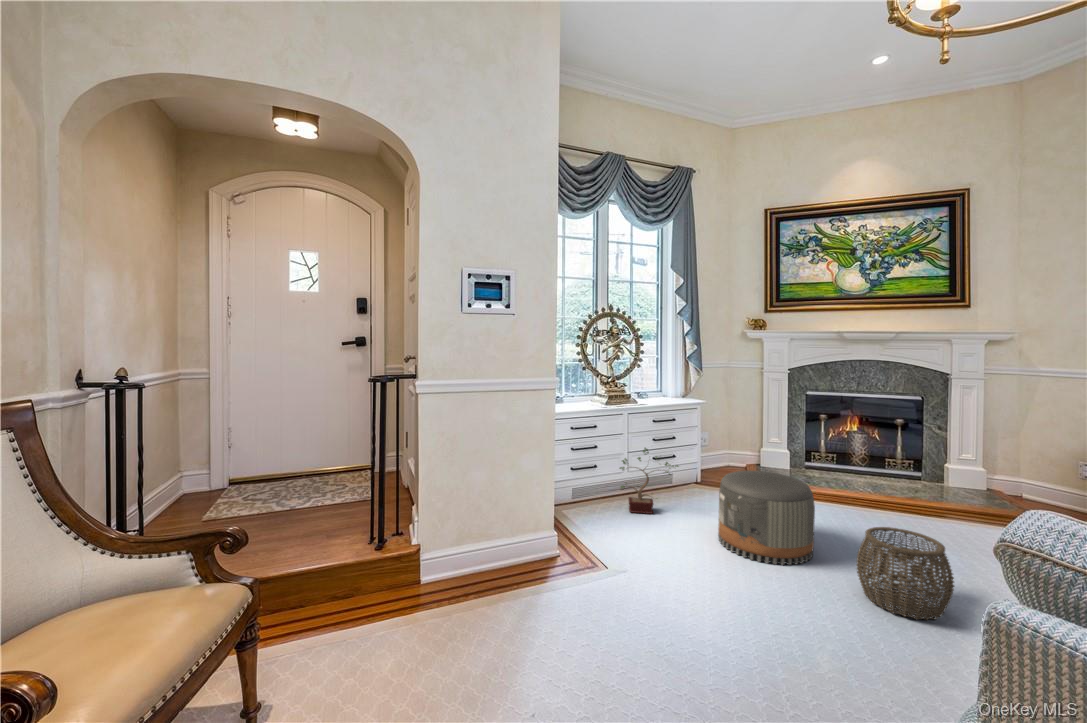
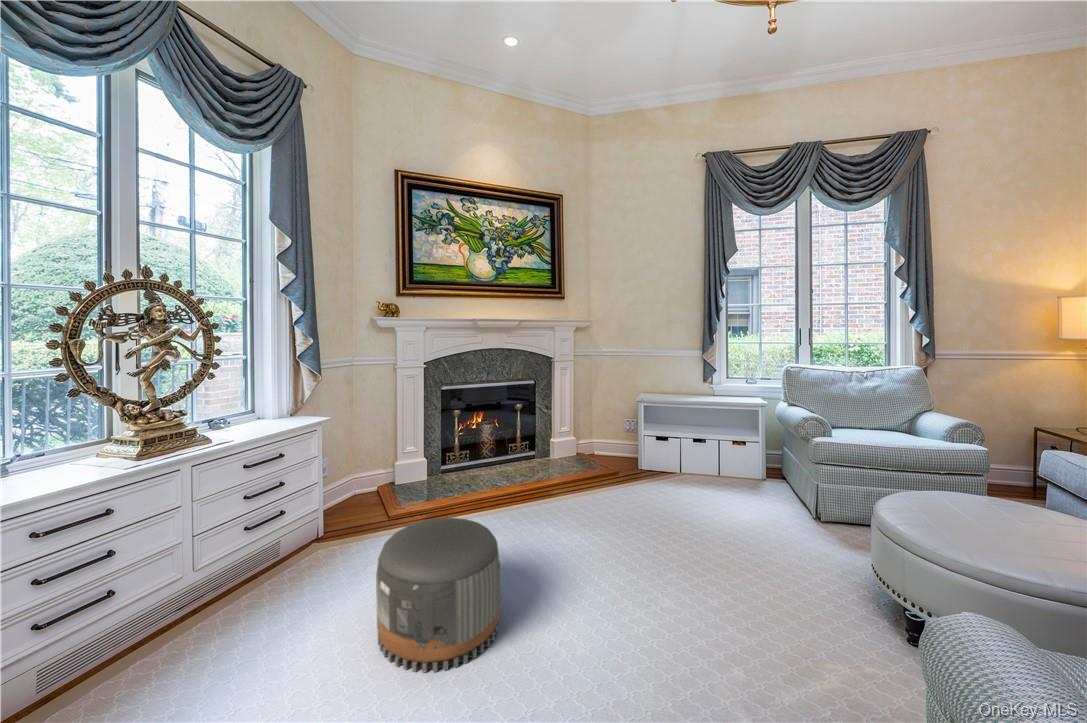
potted plant: present [620,448,679,514] -> none [178,528,306,655]
woven basket: present [856,527,954,620] -> none [560,563,650,682]

